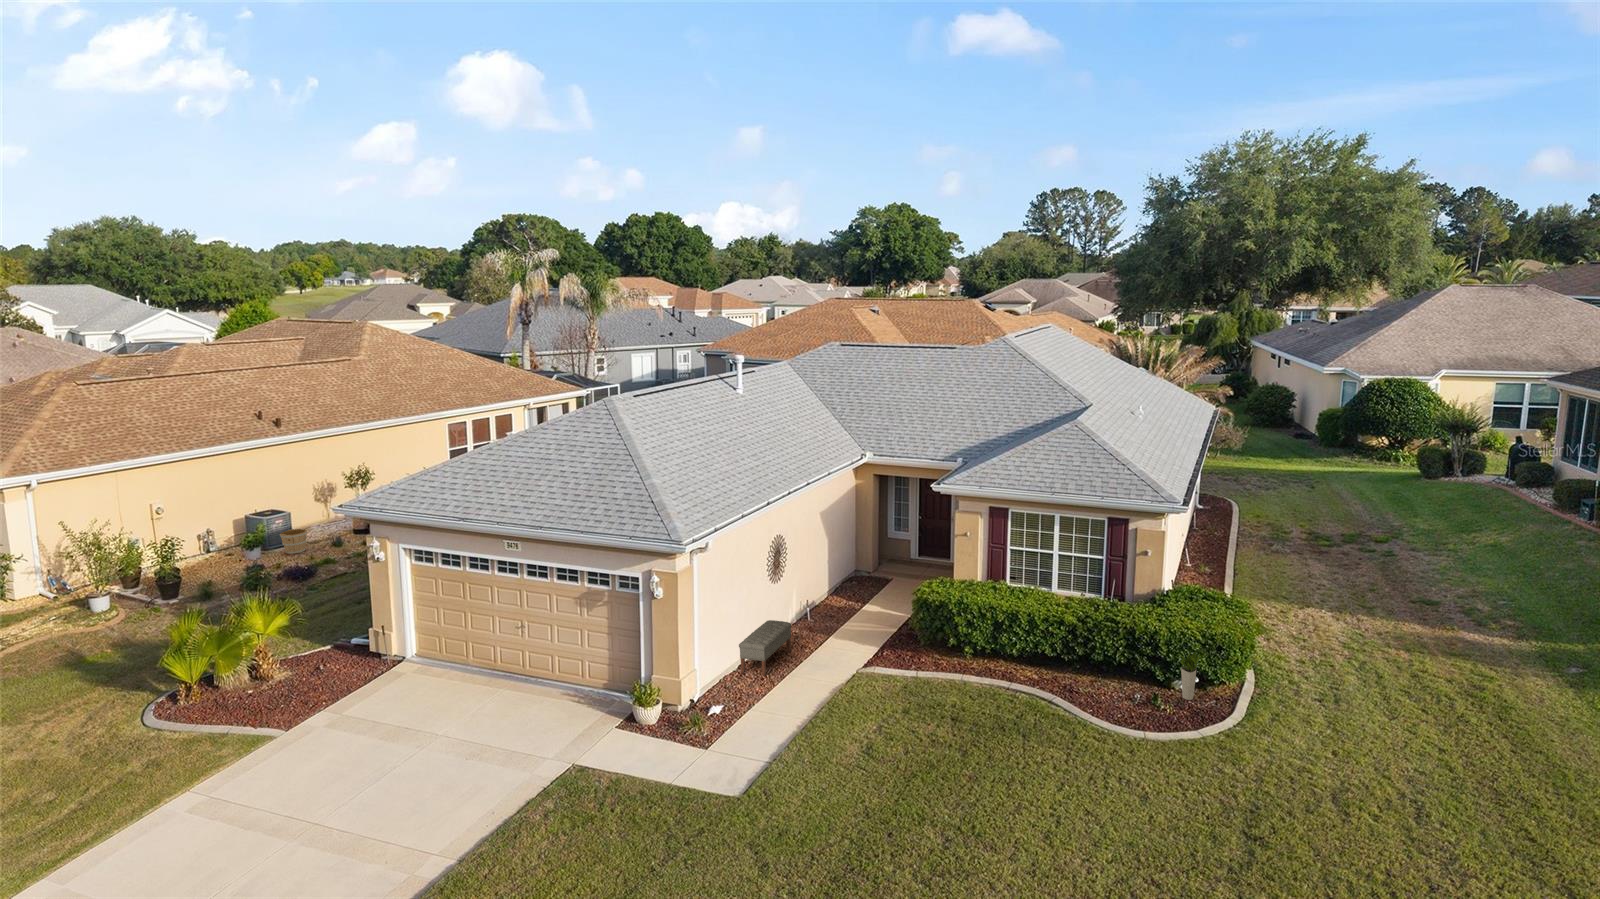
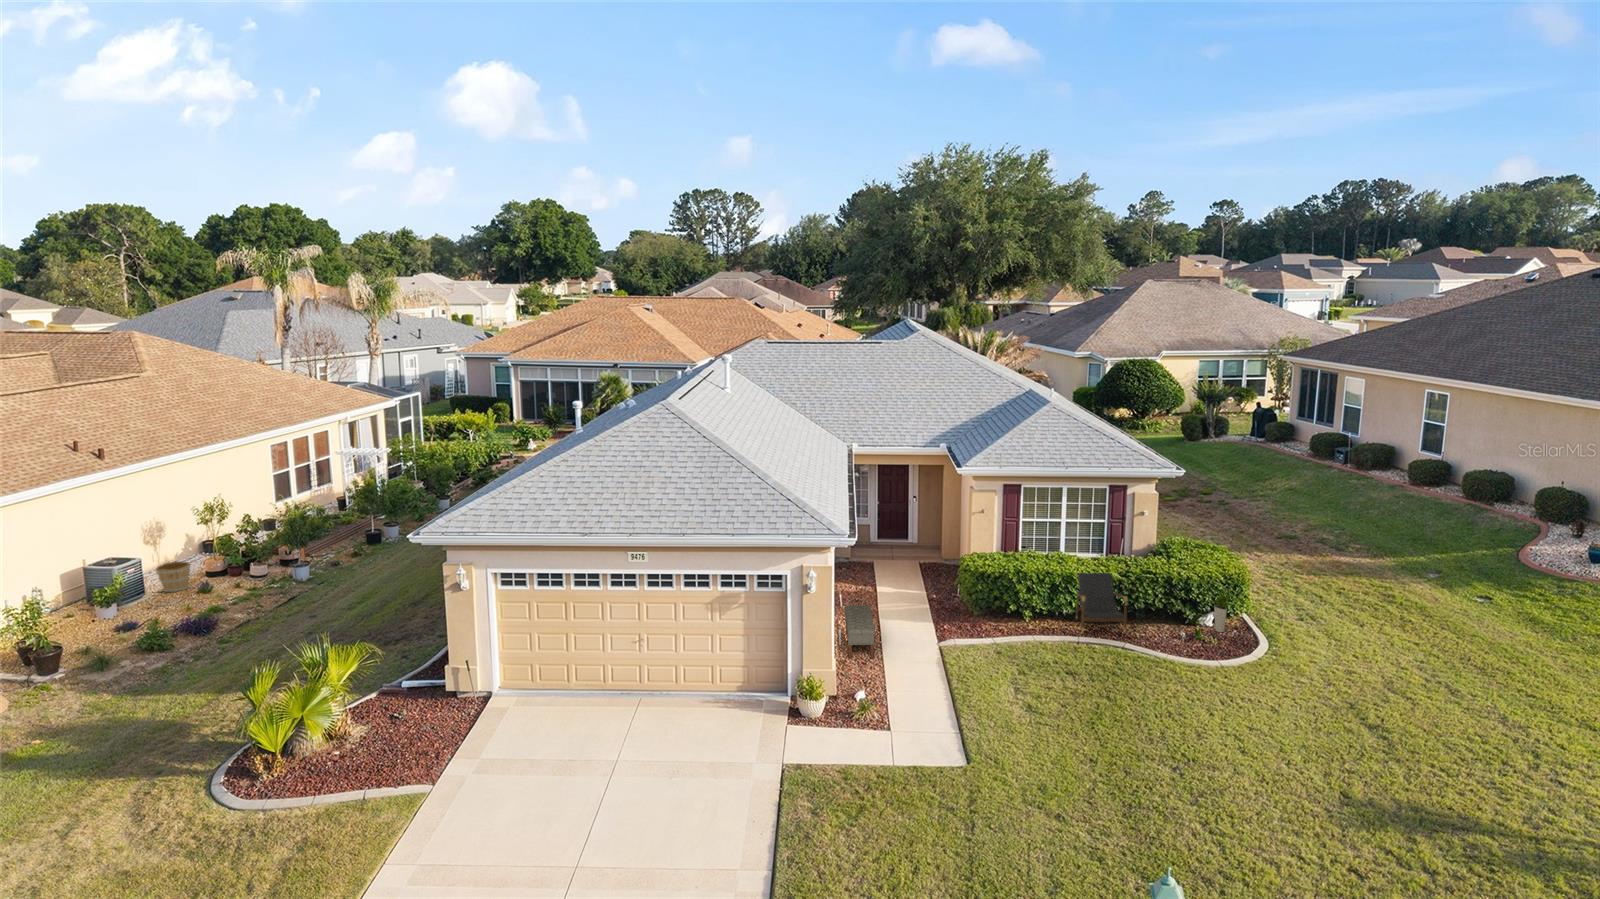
lounge chair: none [1015,612,1070,686] -> present [1076,573,1127,632]

